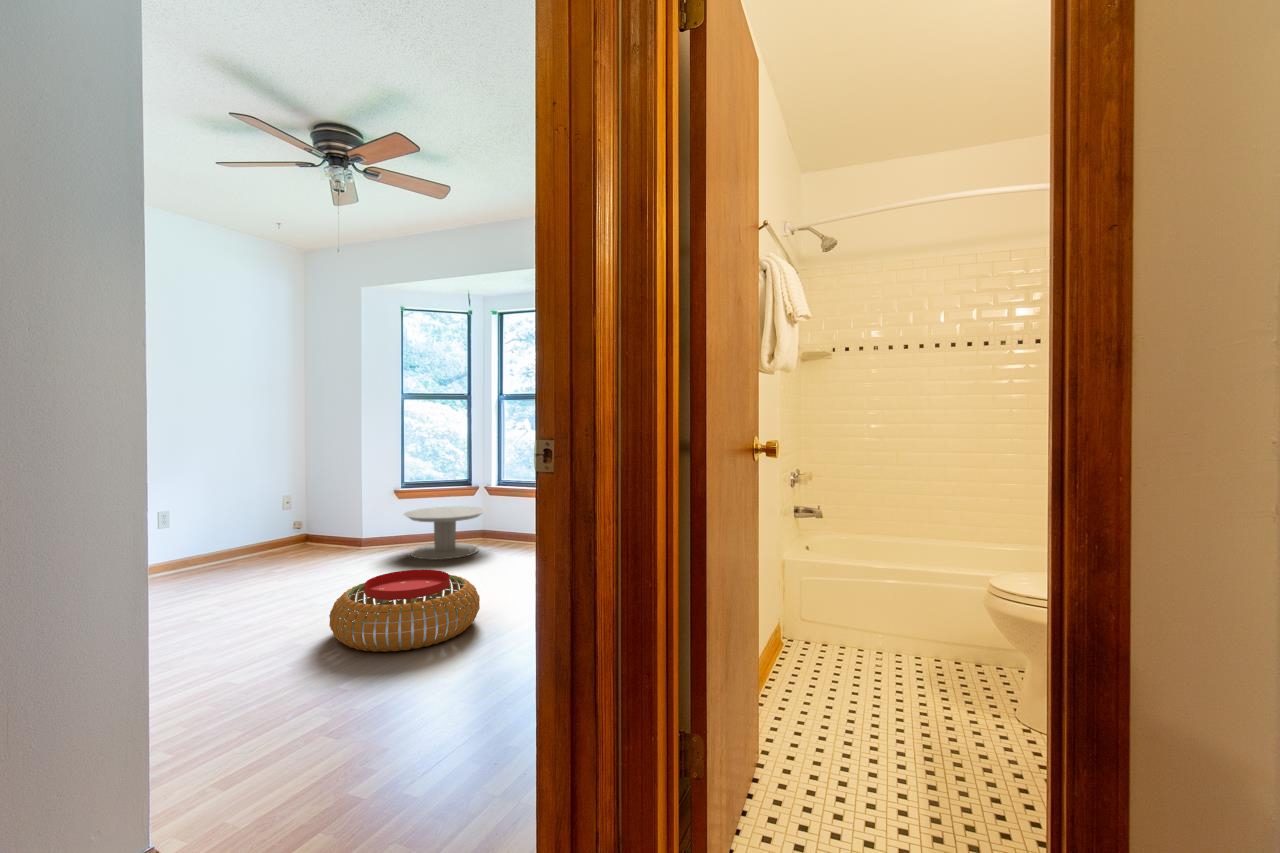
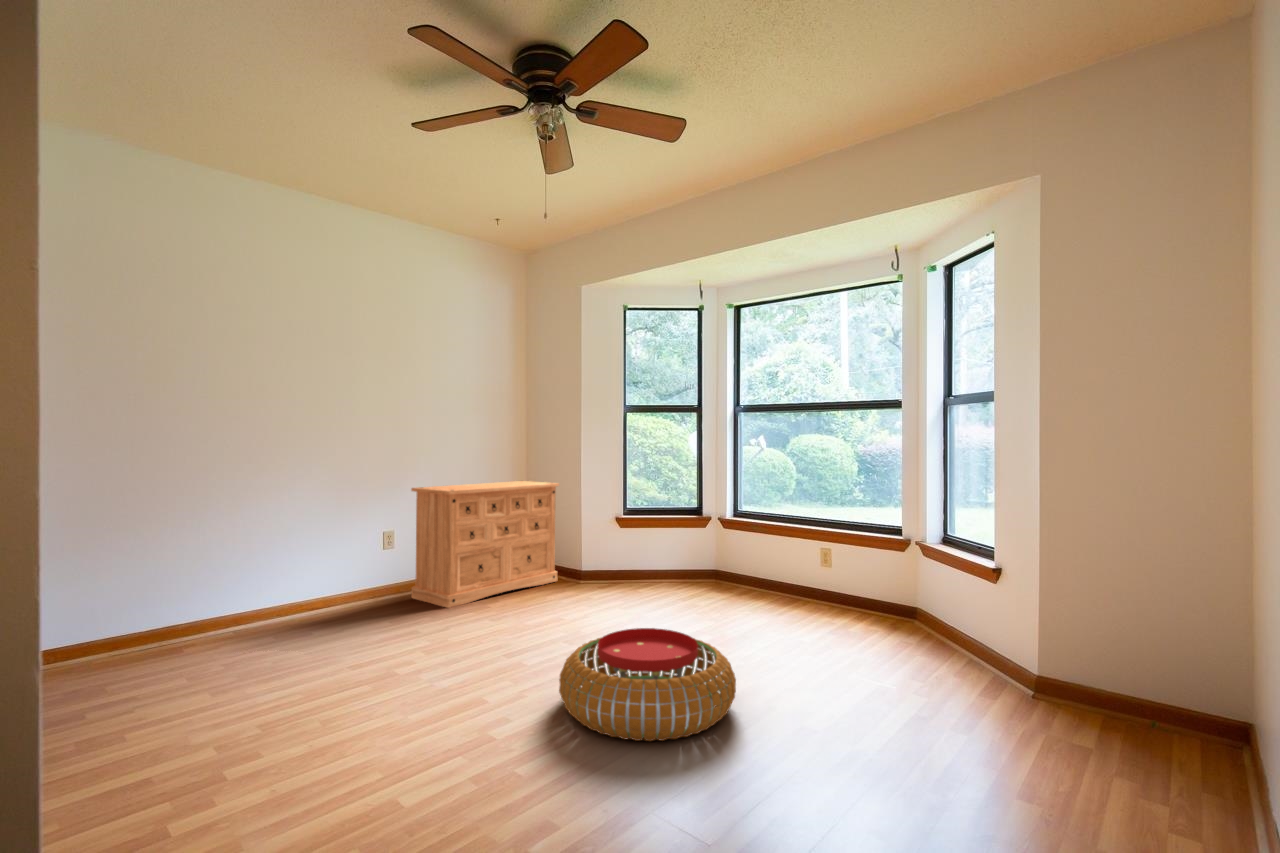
dresser: none [176,461,338,579] -> present [411,481,559,608]
side table: present [404,506,485,560] -> none [628,540,722,605]

